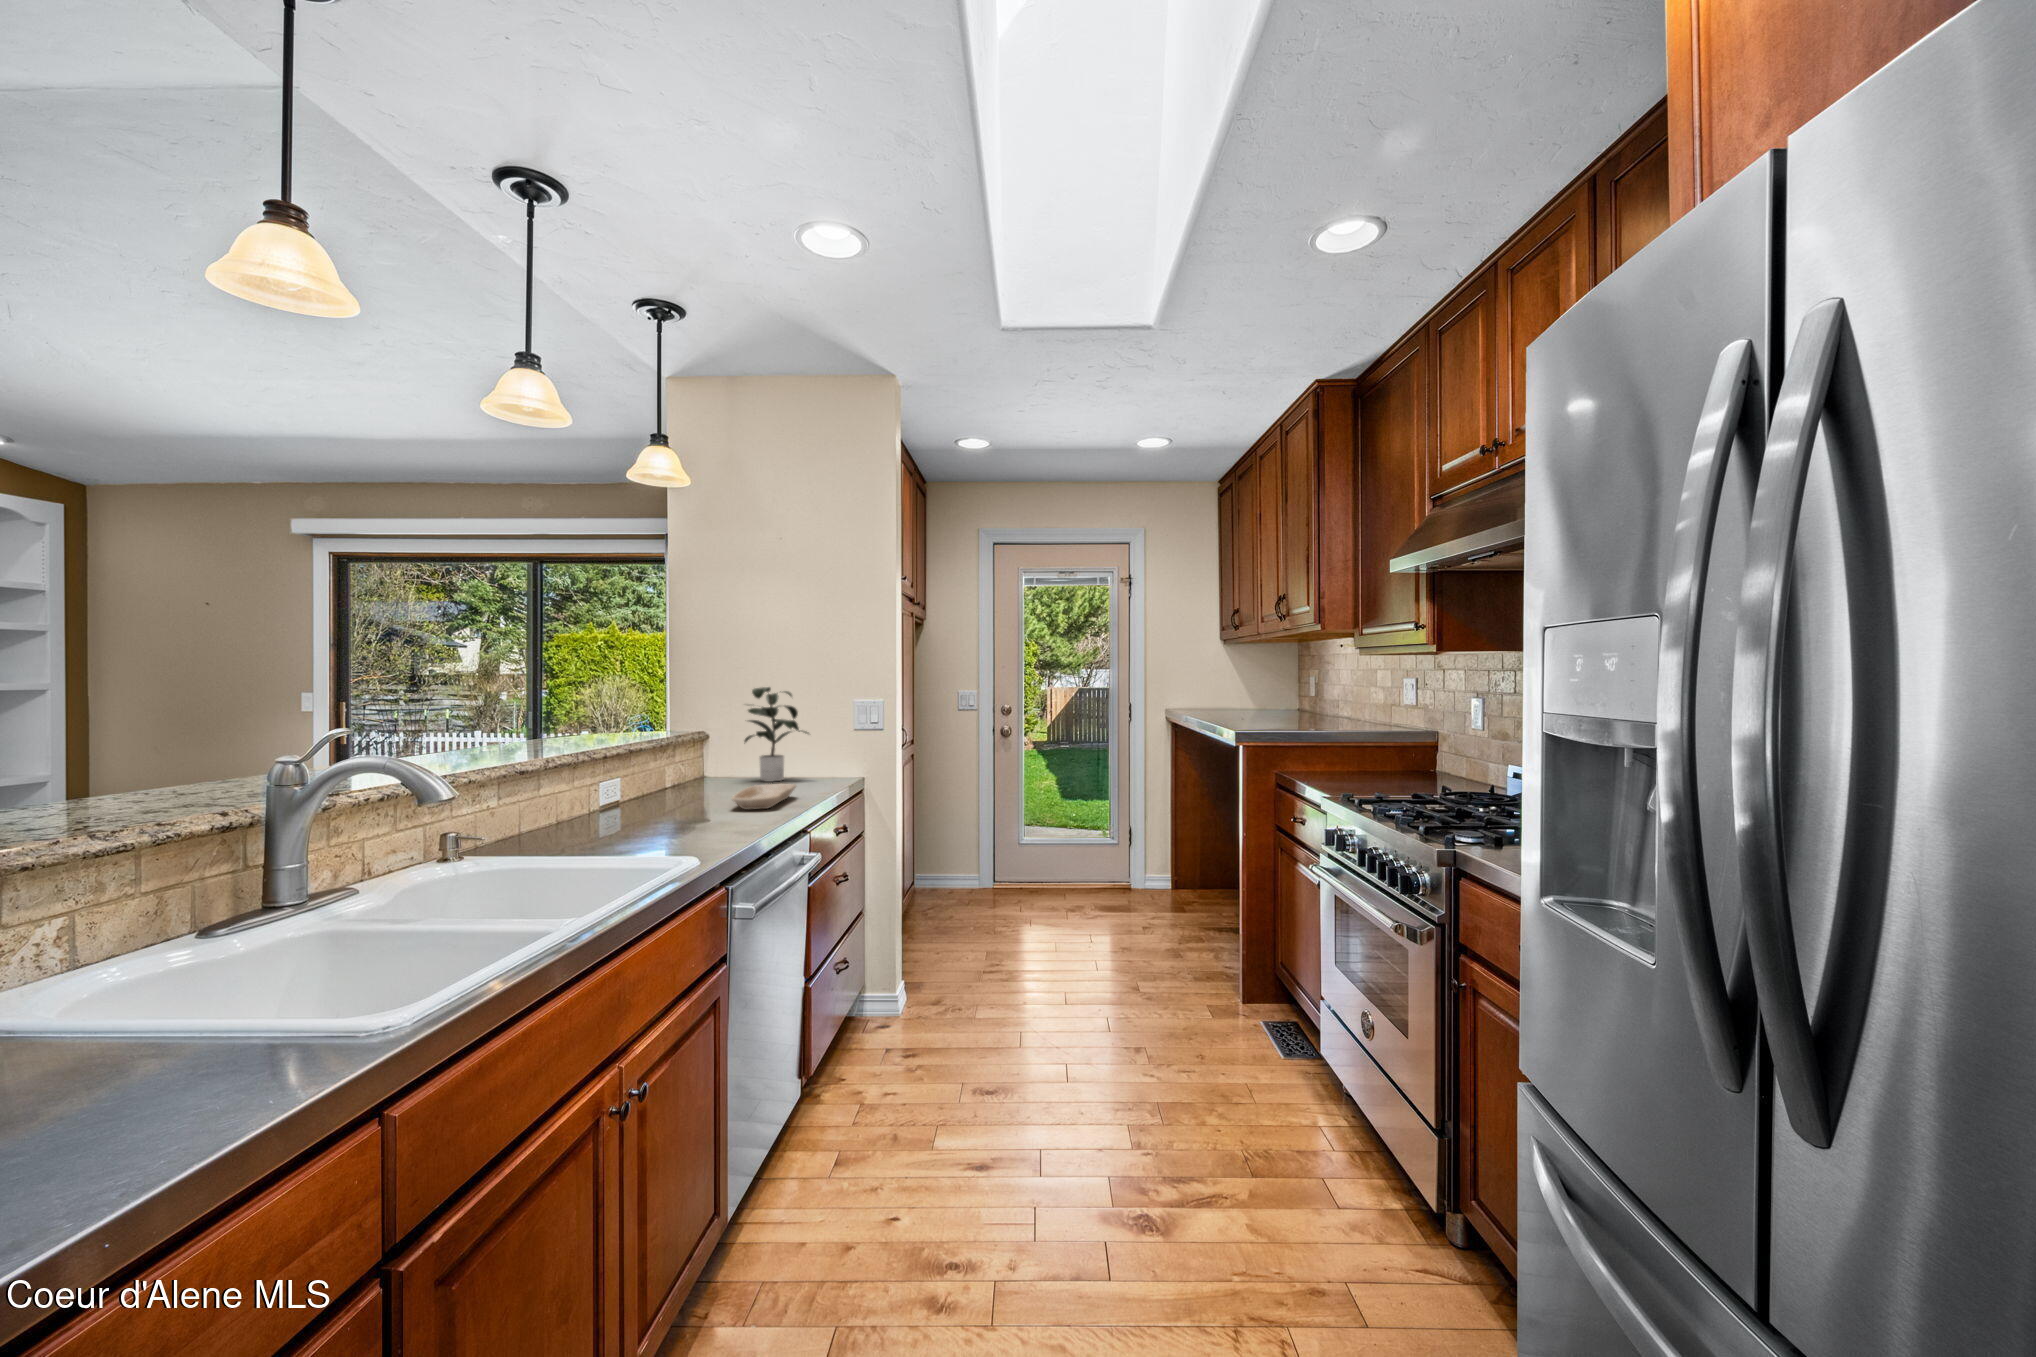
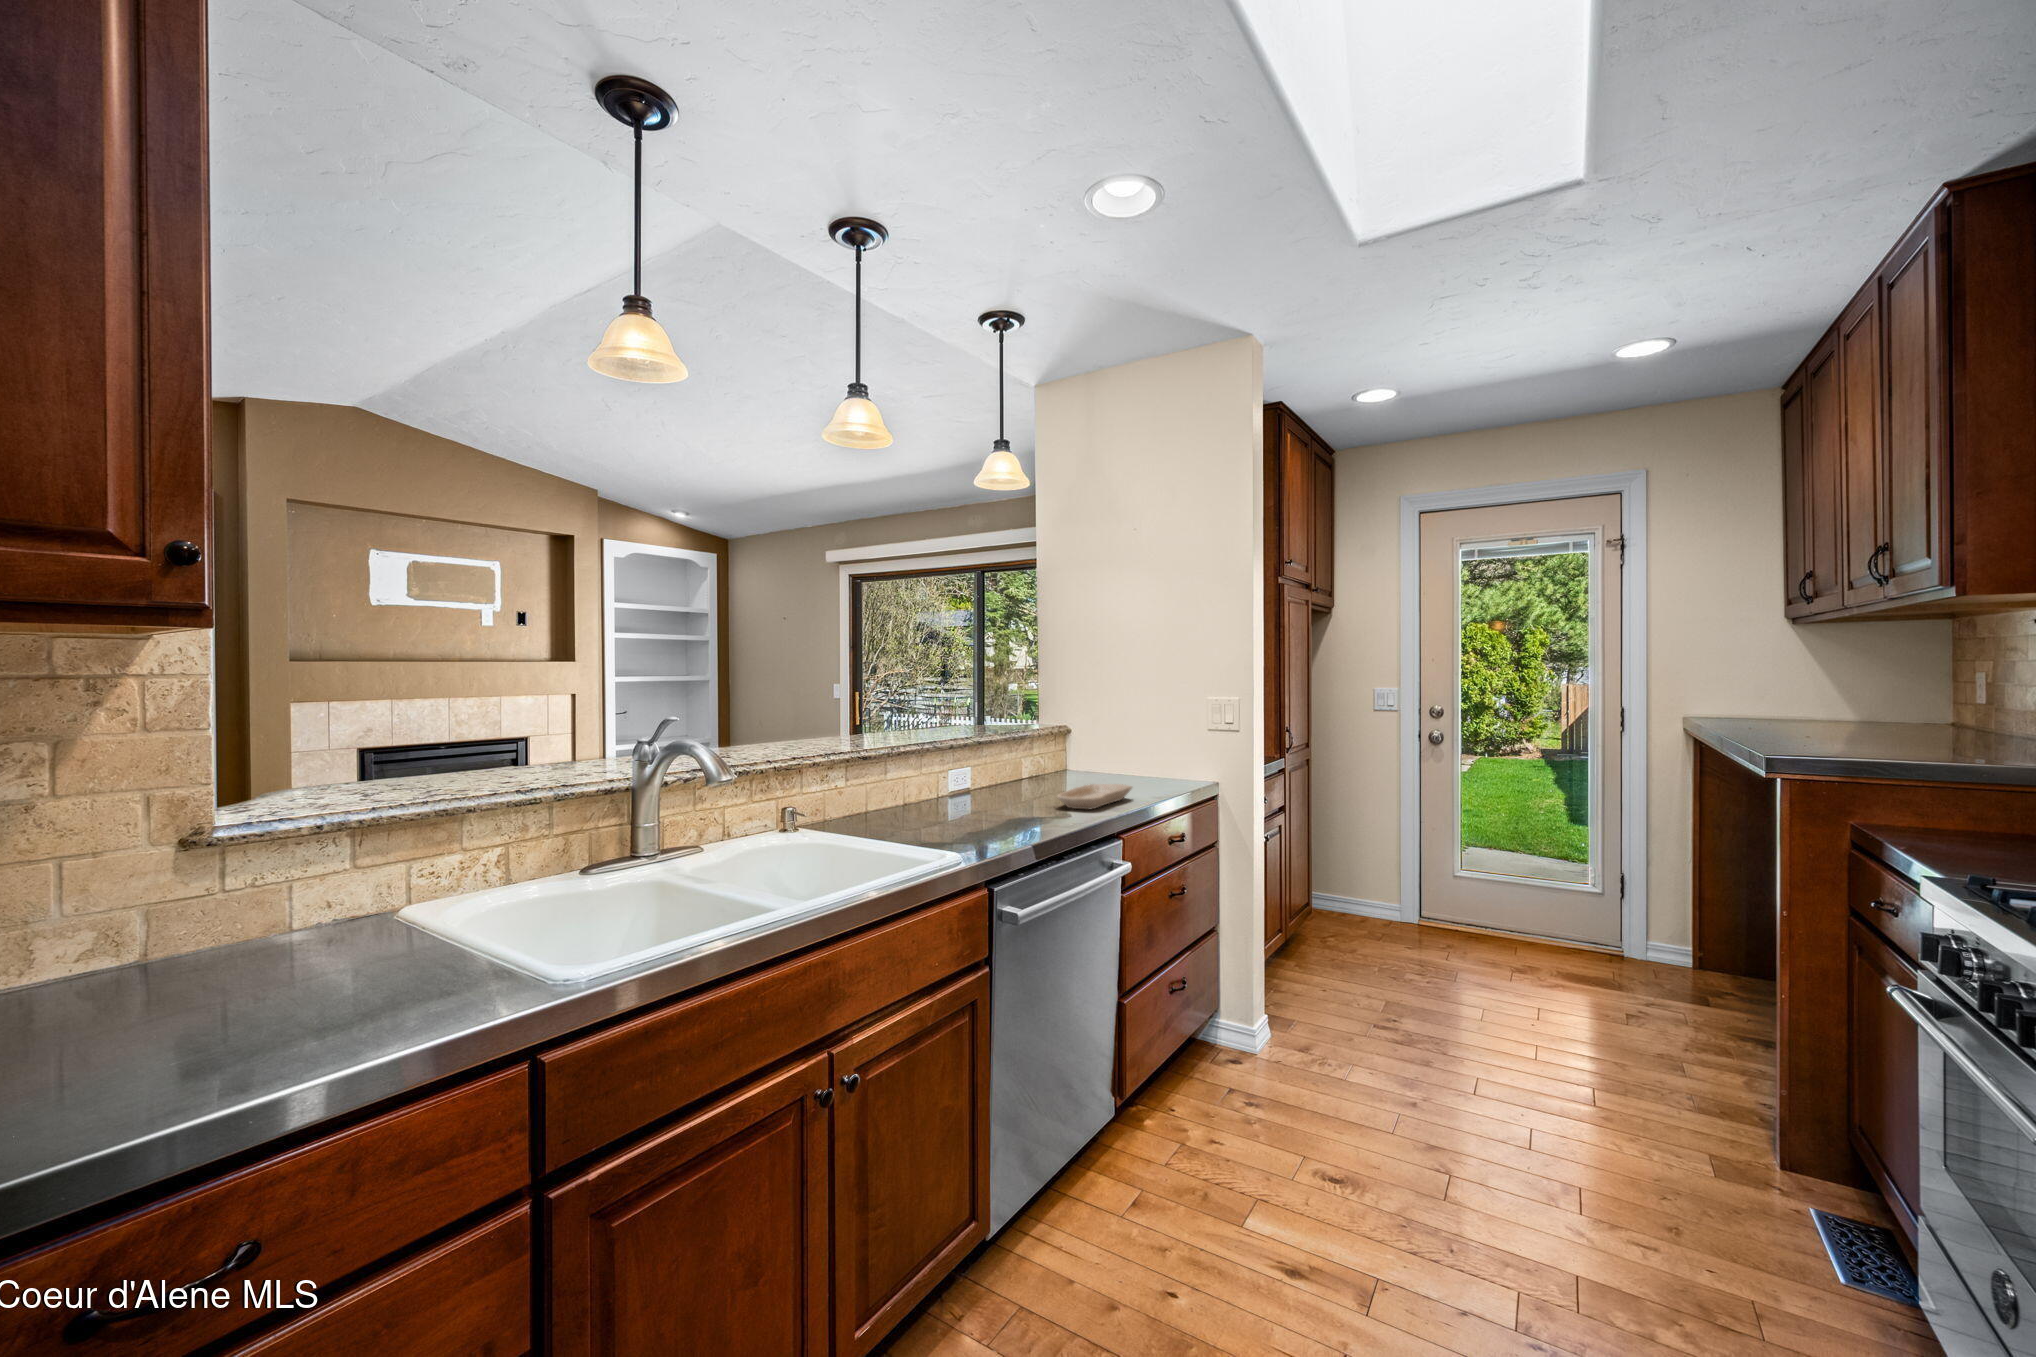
potted plant: present [745,687,808,782] -> none [1091,682,1182,781]

